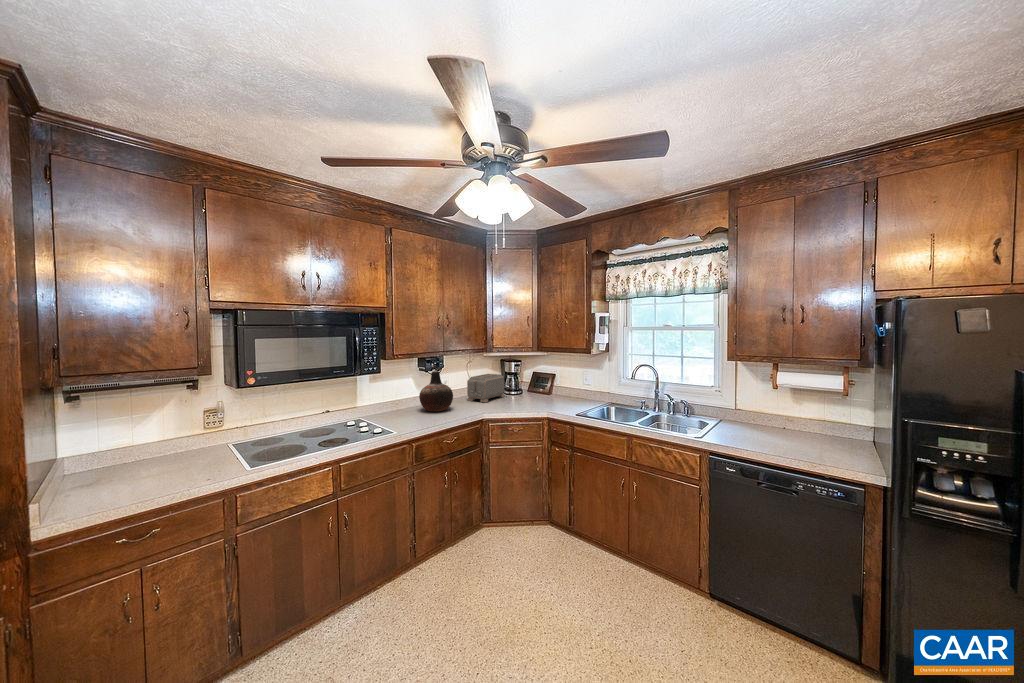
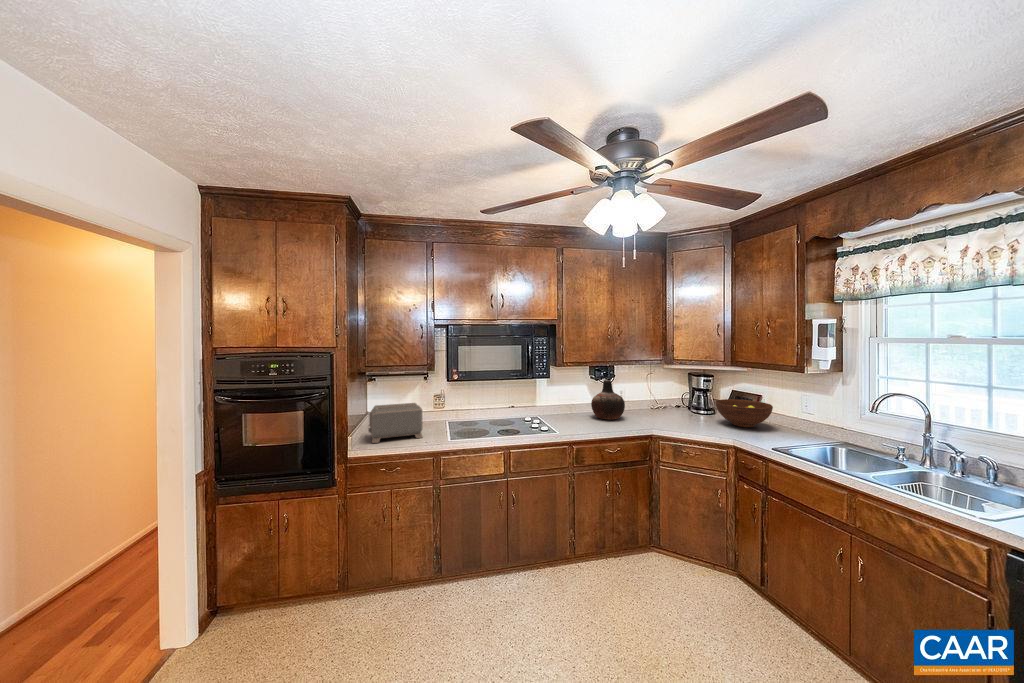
toaster: present [467,374,505,403] -> present [365,403,422,443]
fruit bowl: none [526,380,567,402] -> present [715,399,773,427]

